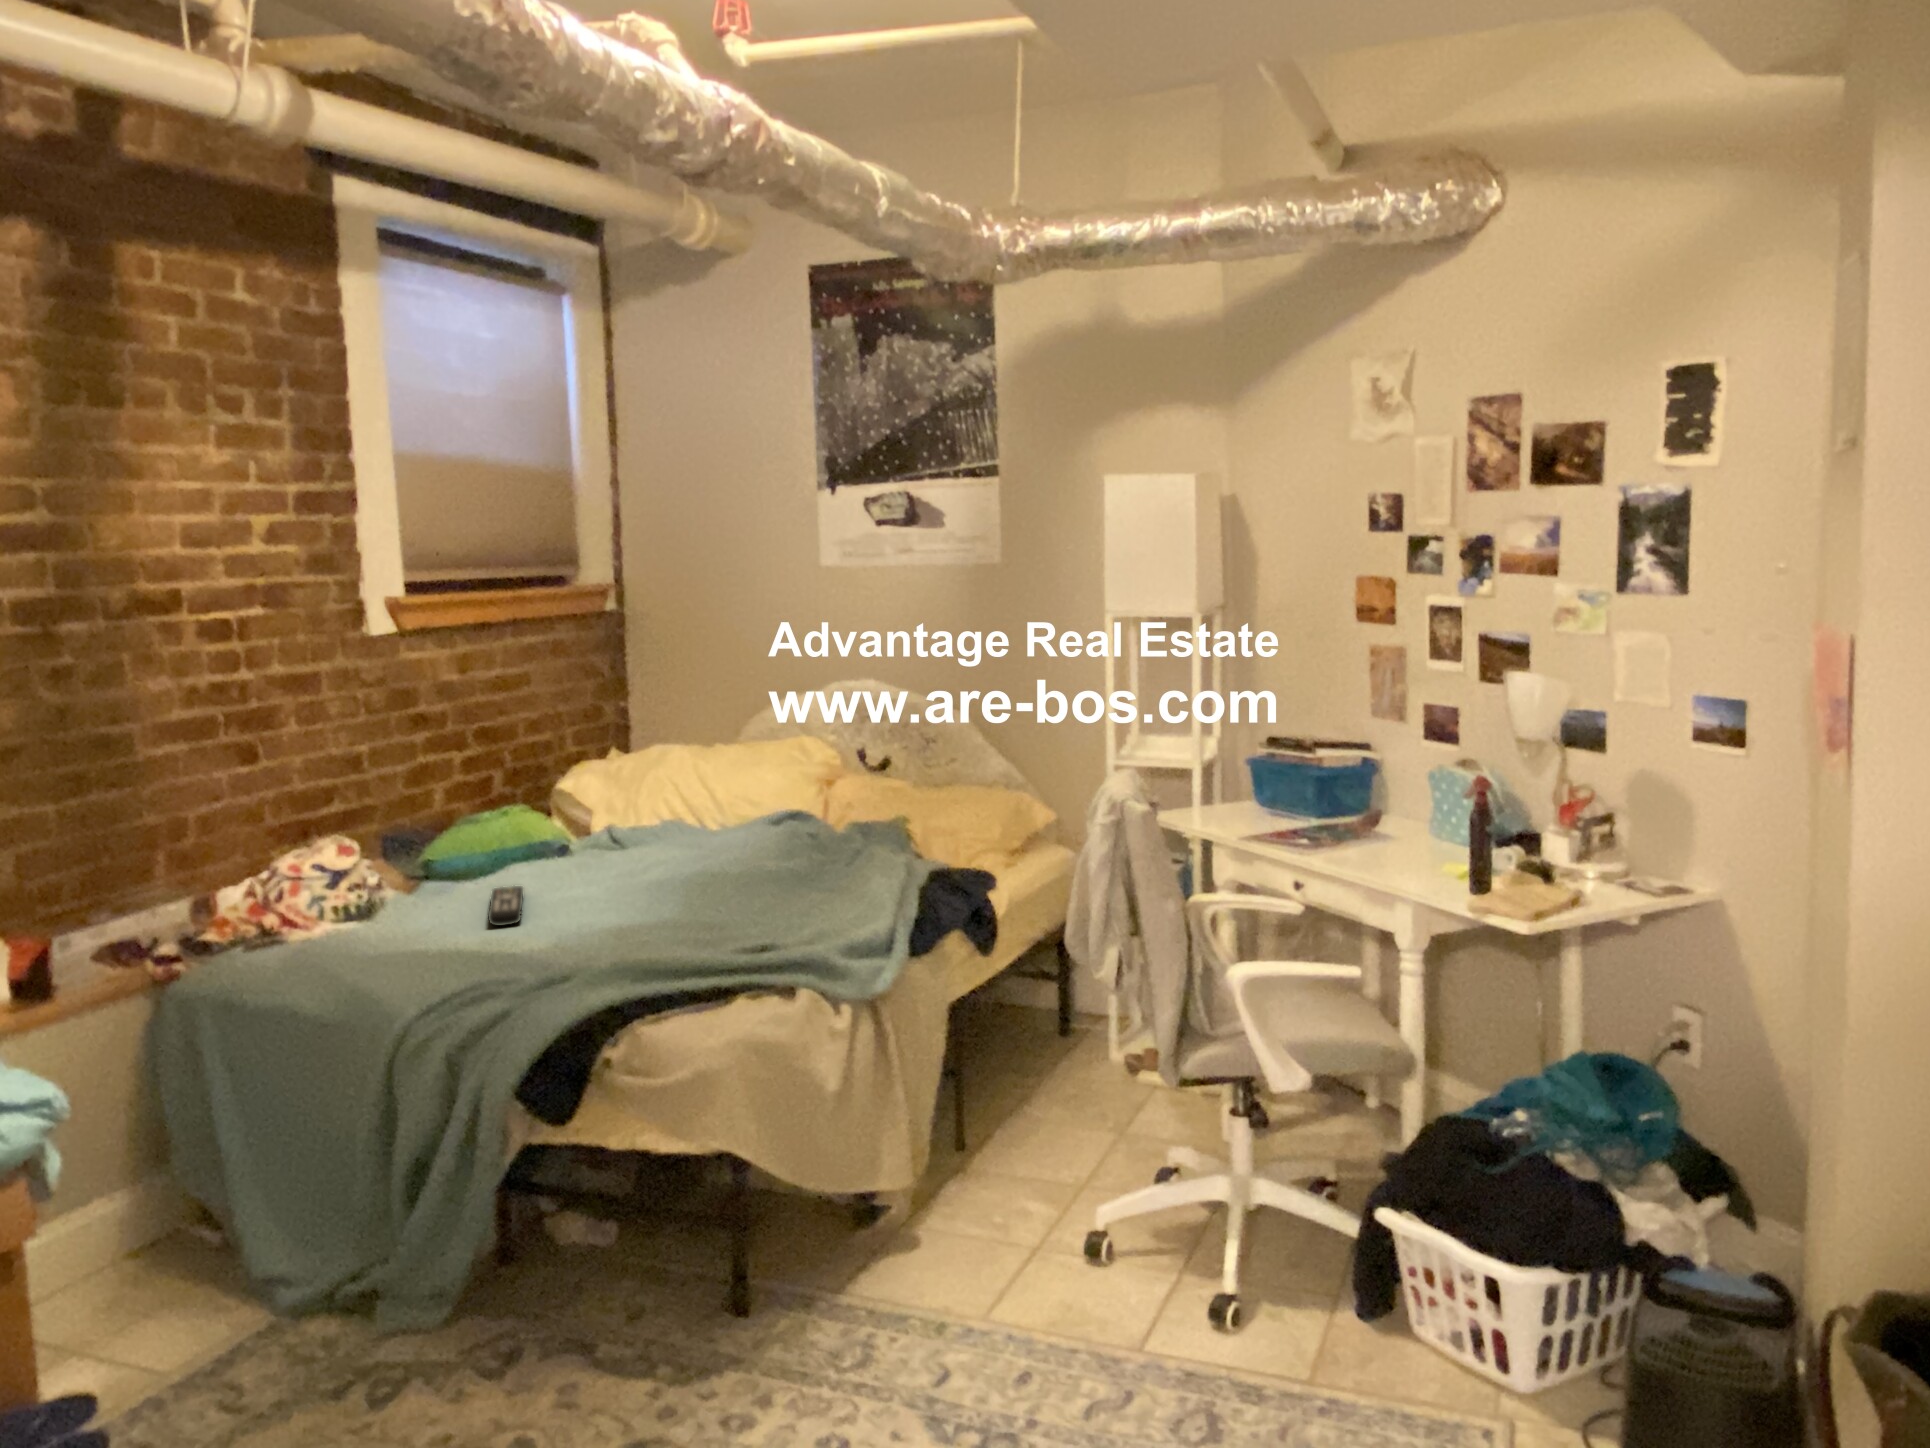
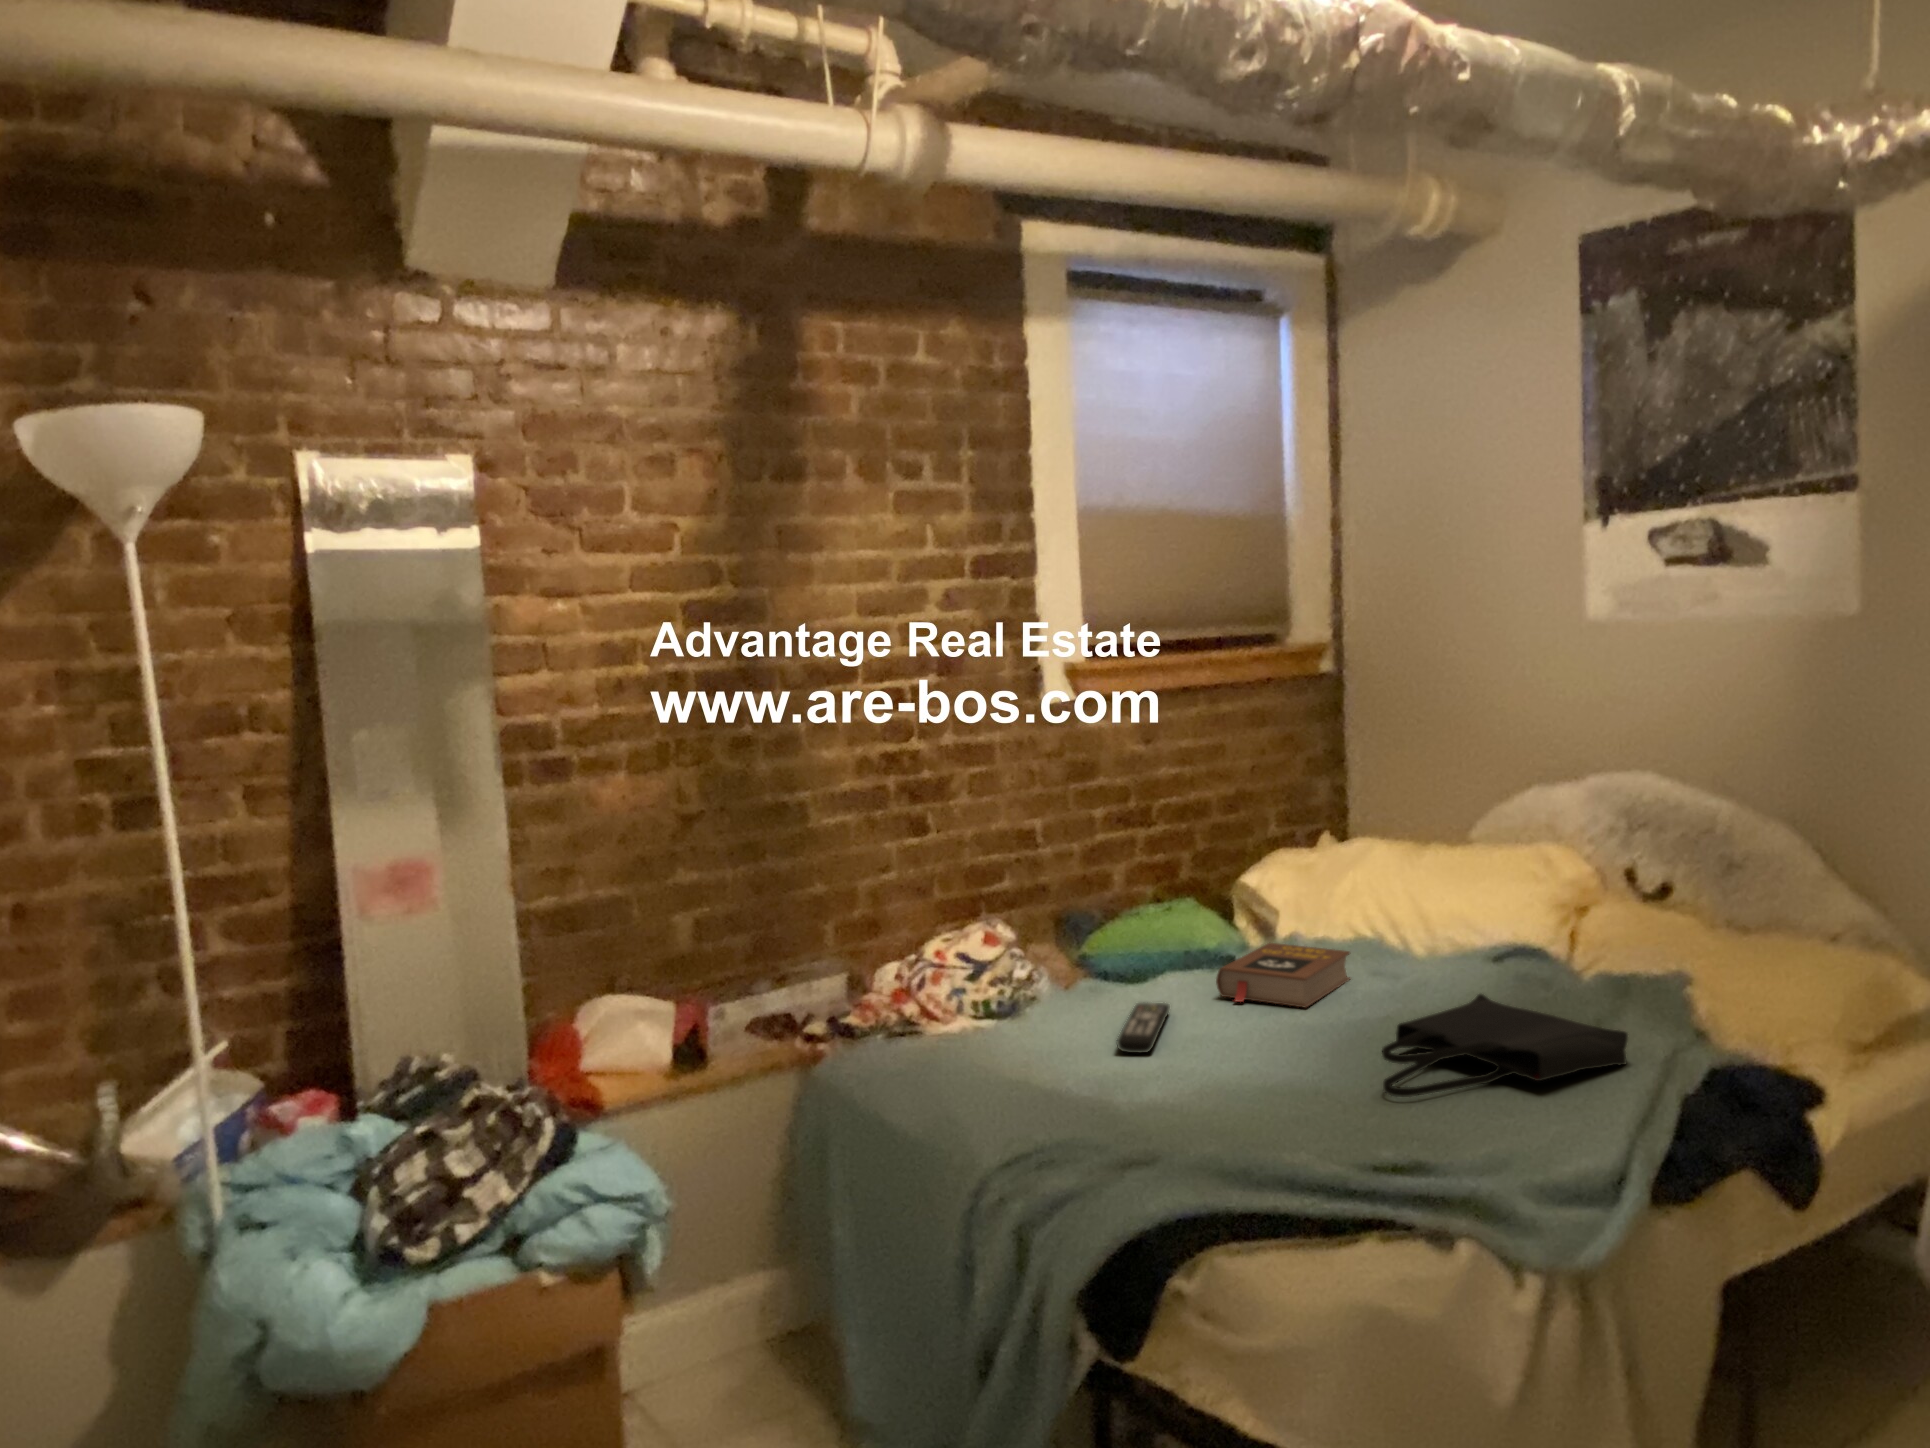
book: none [559,830,666,879] -> present [1216,943,1350,1008]
tote bag: none [717,846,878,922] -> present [1382,994,1628,1097]

